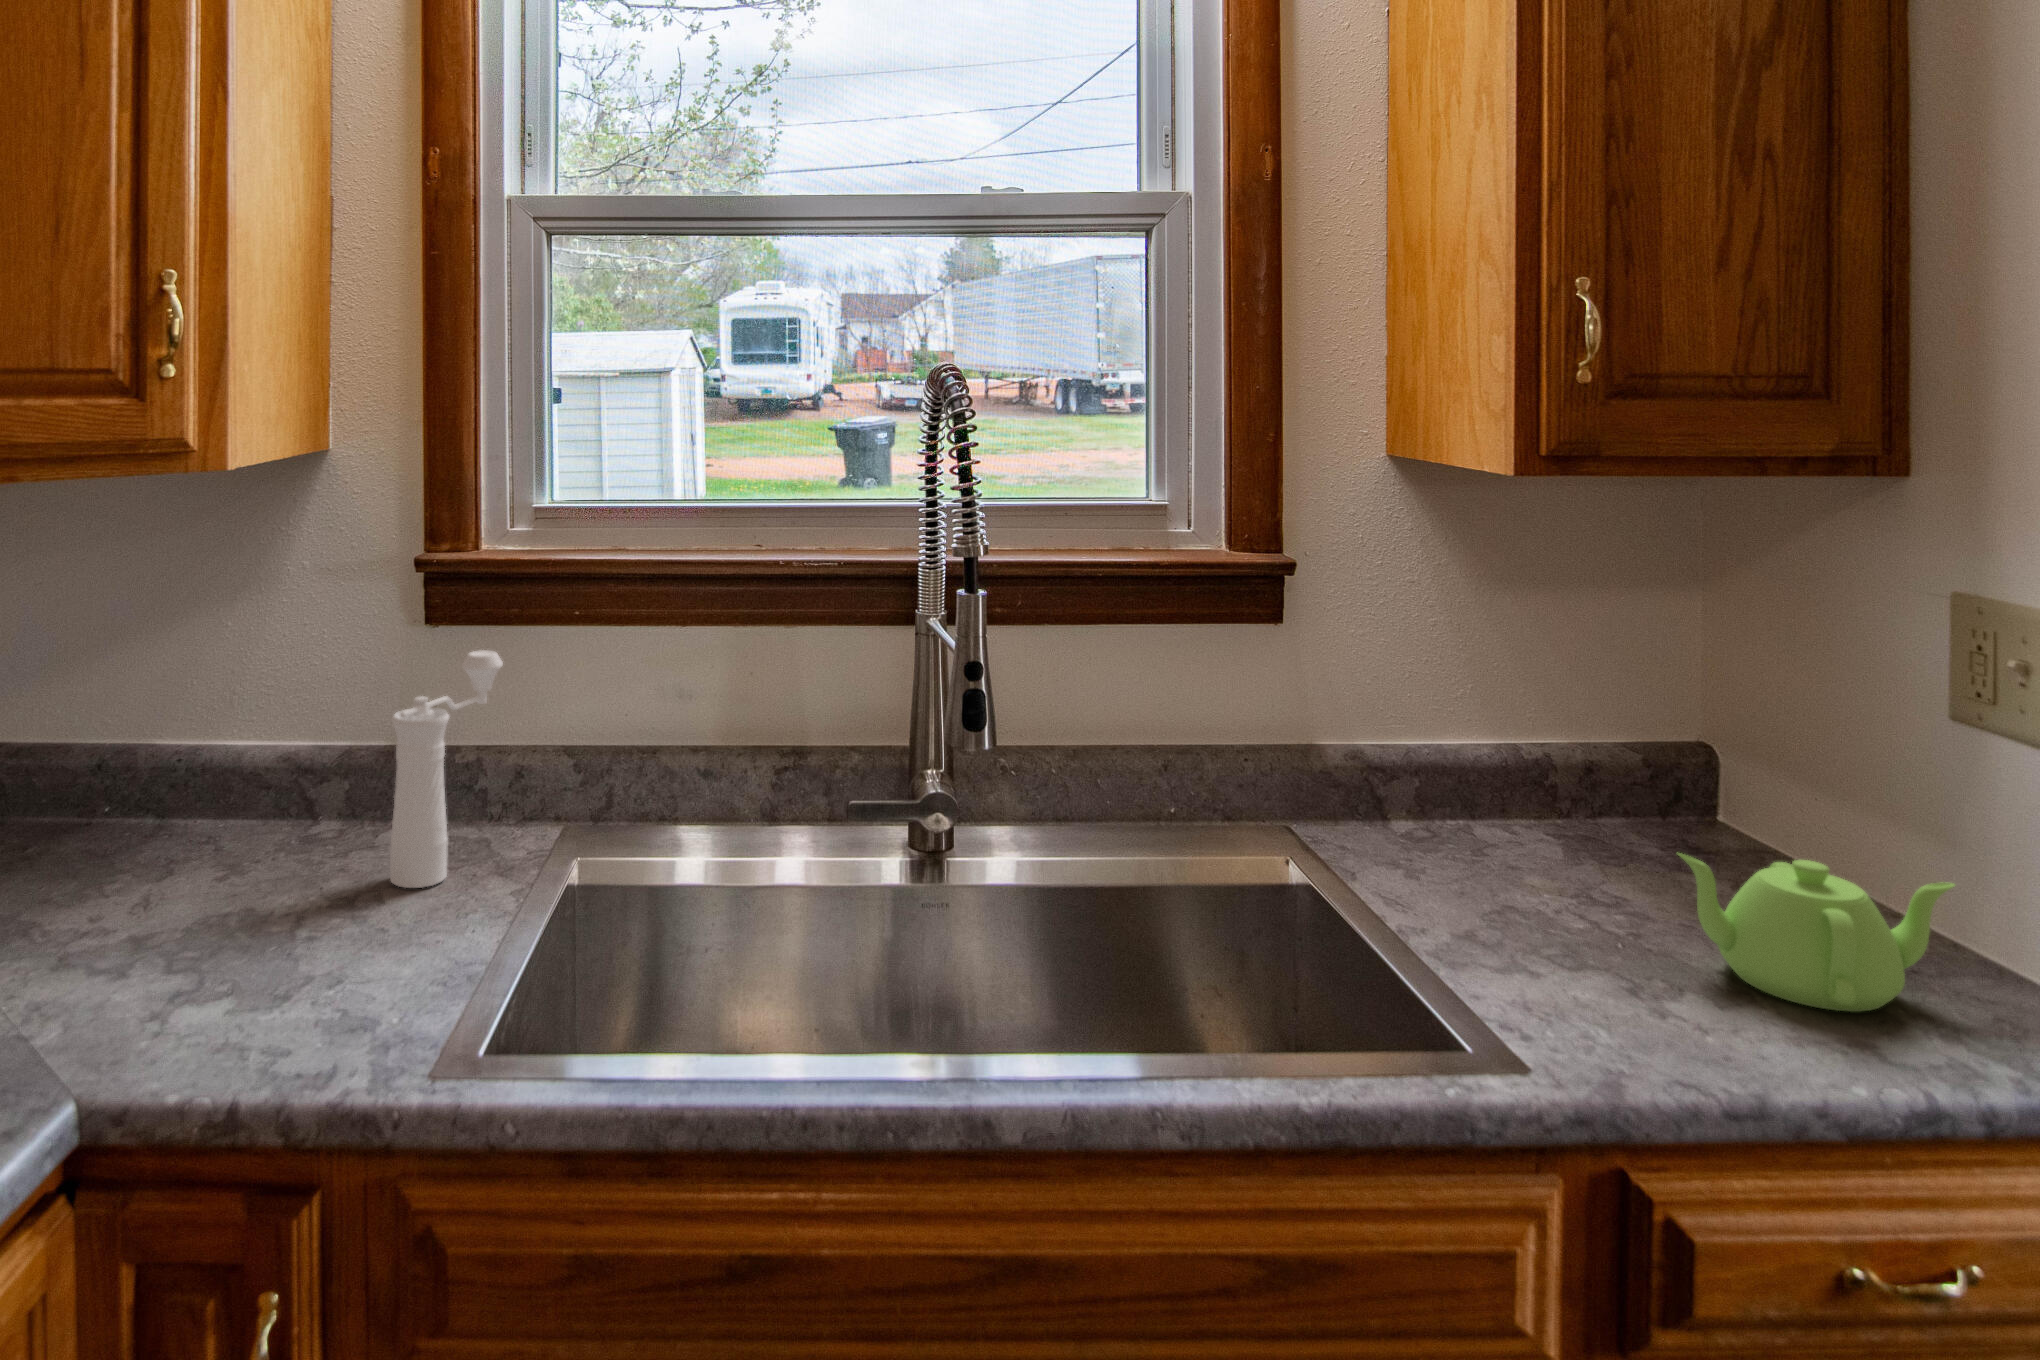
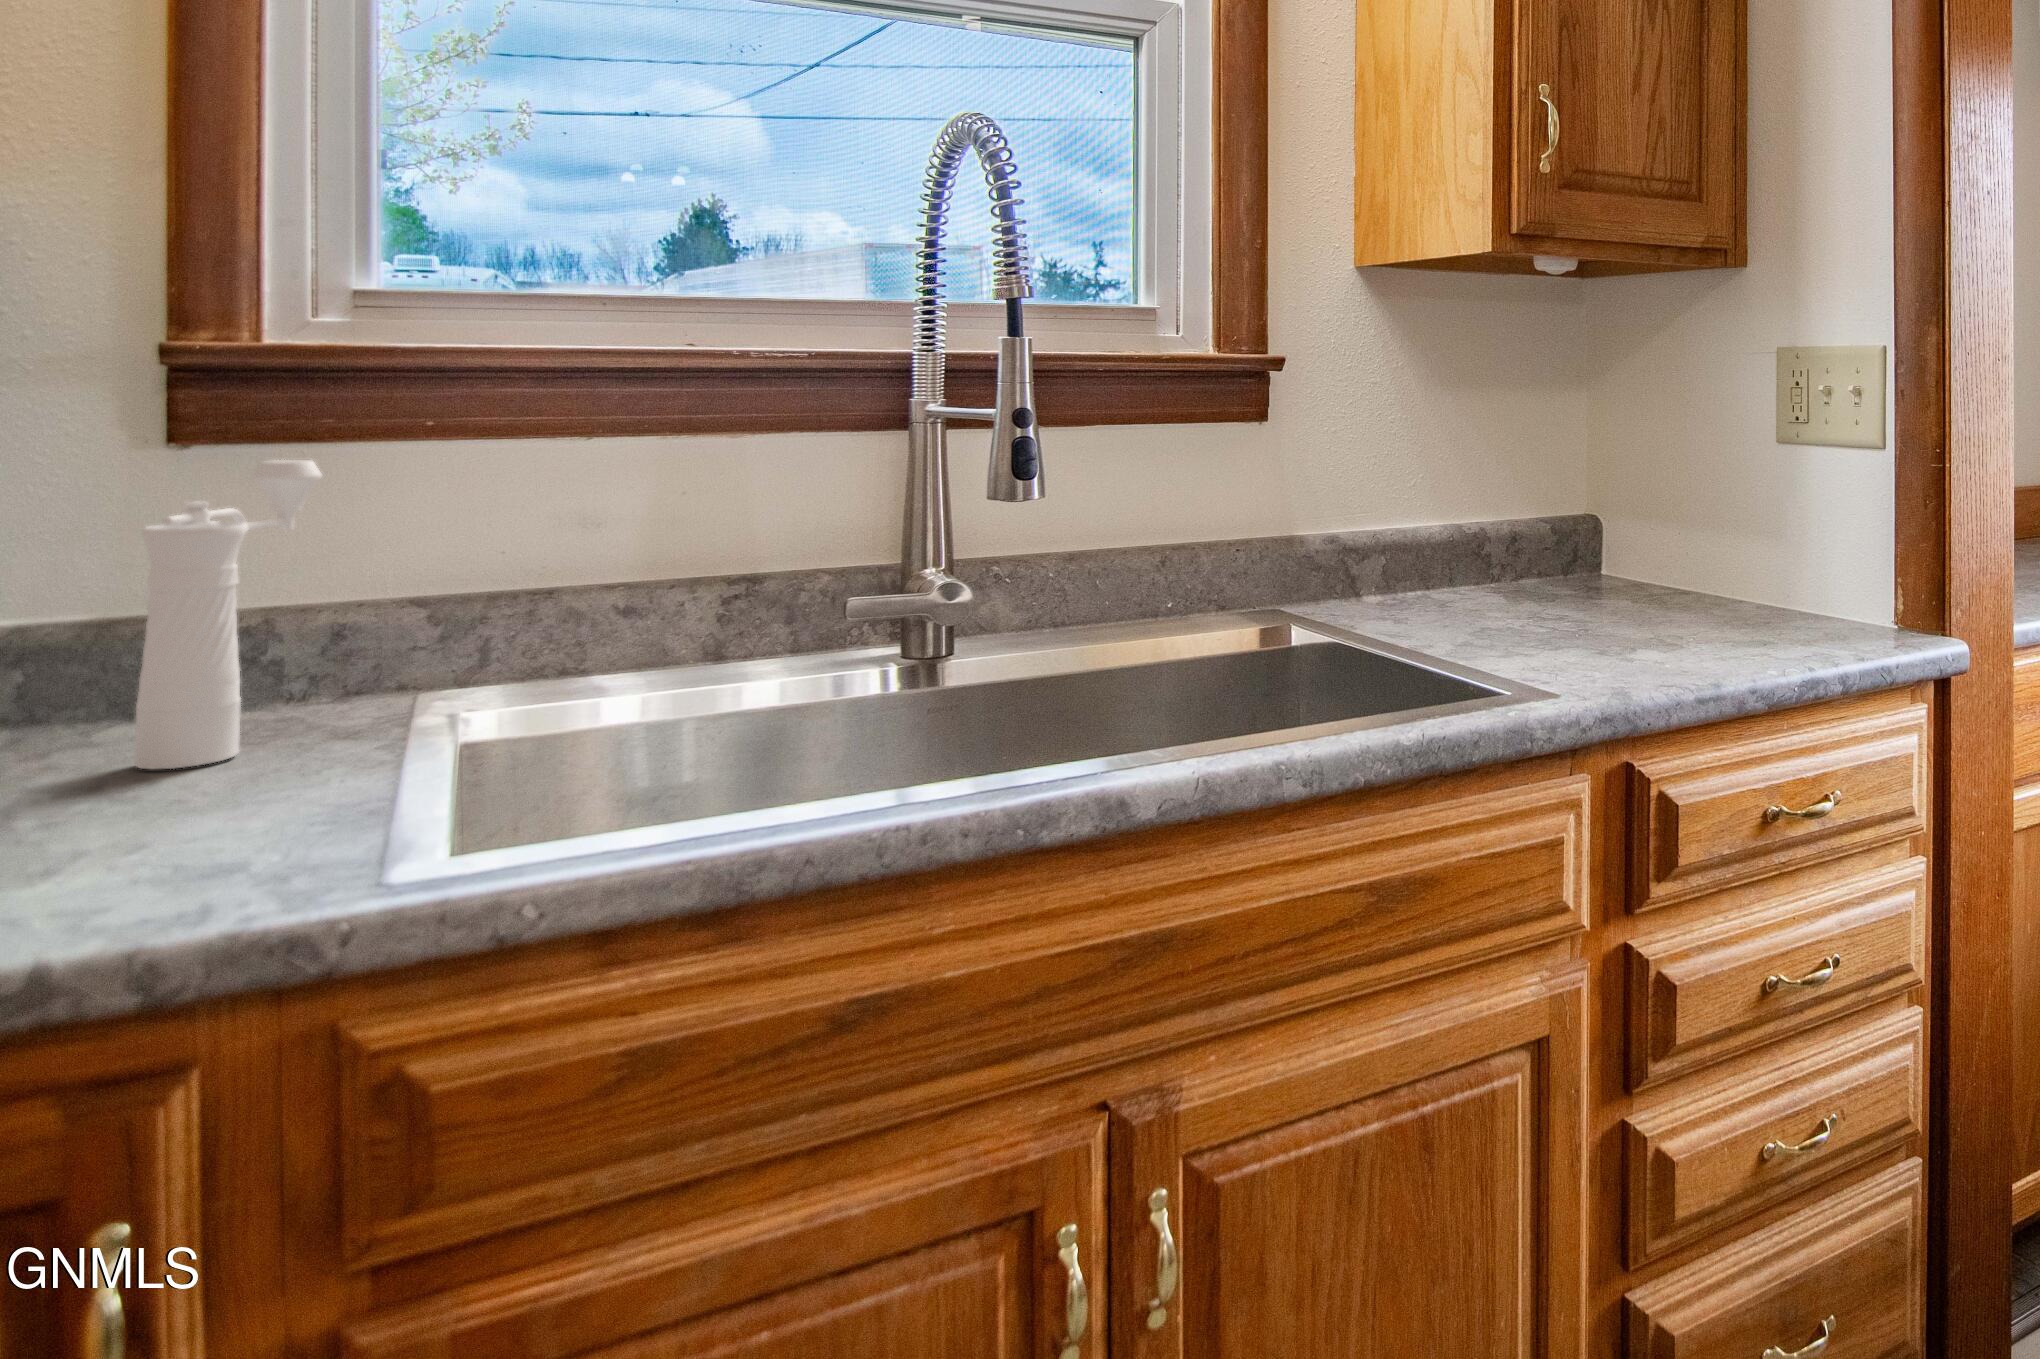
teapot: present [1678,853,1955,1012] -> none [1621,537,1794,641]

